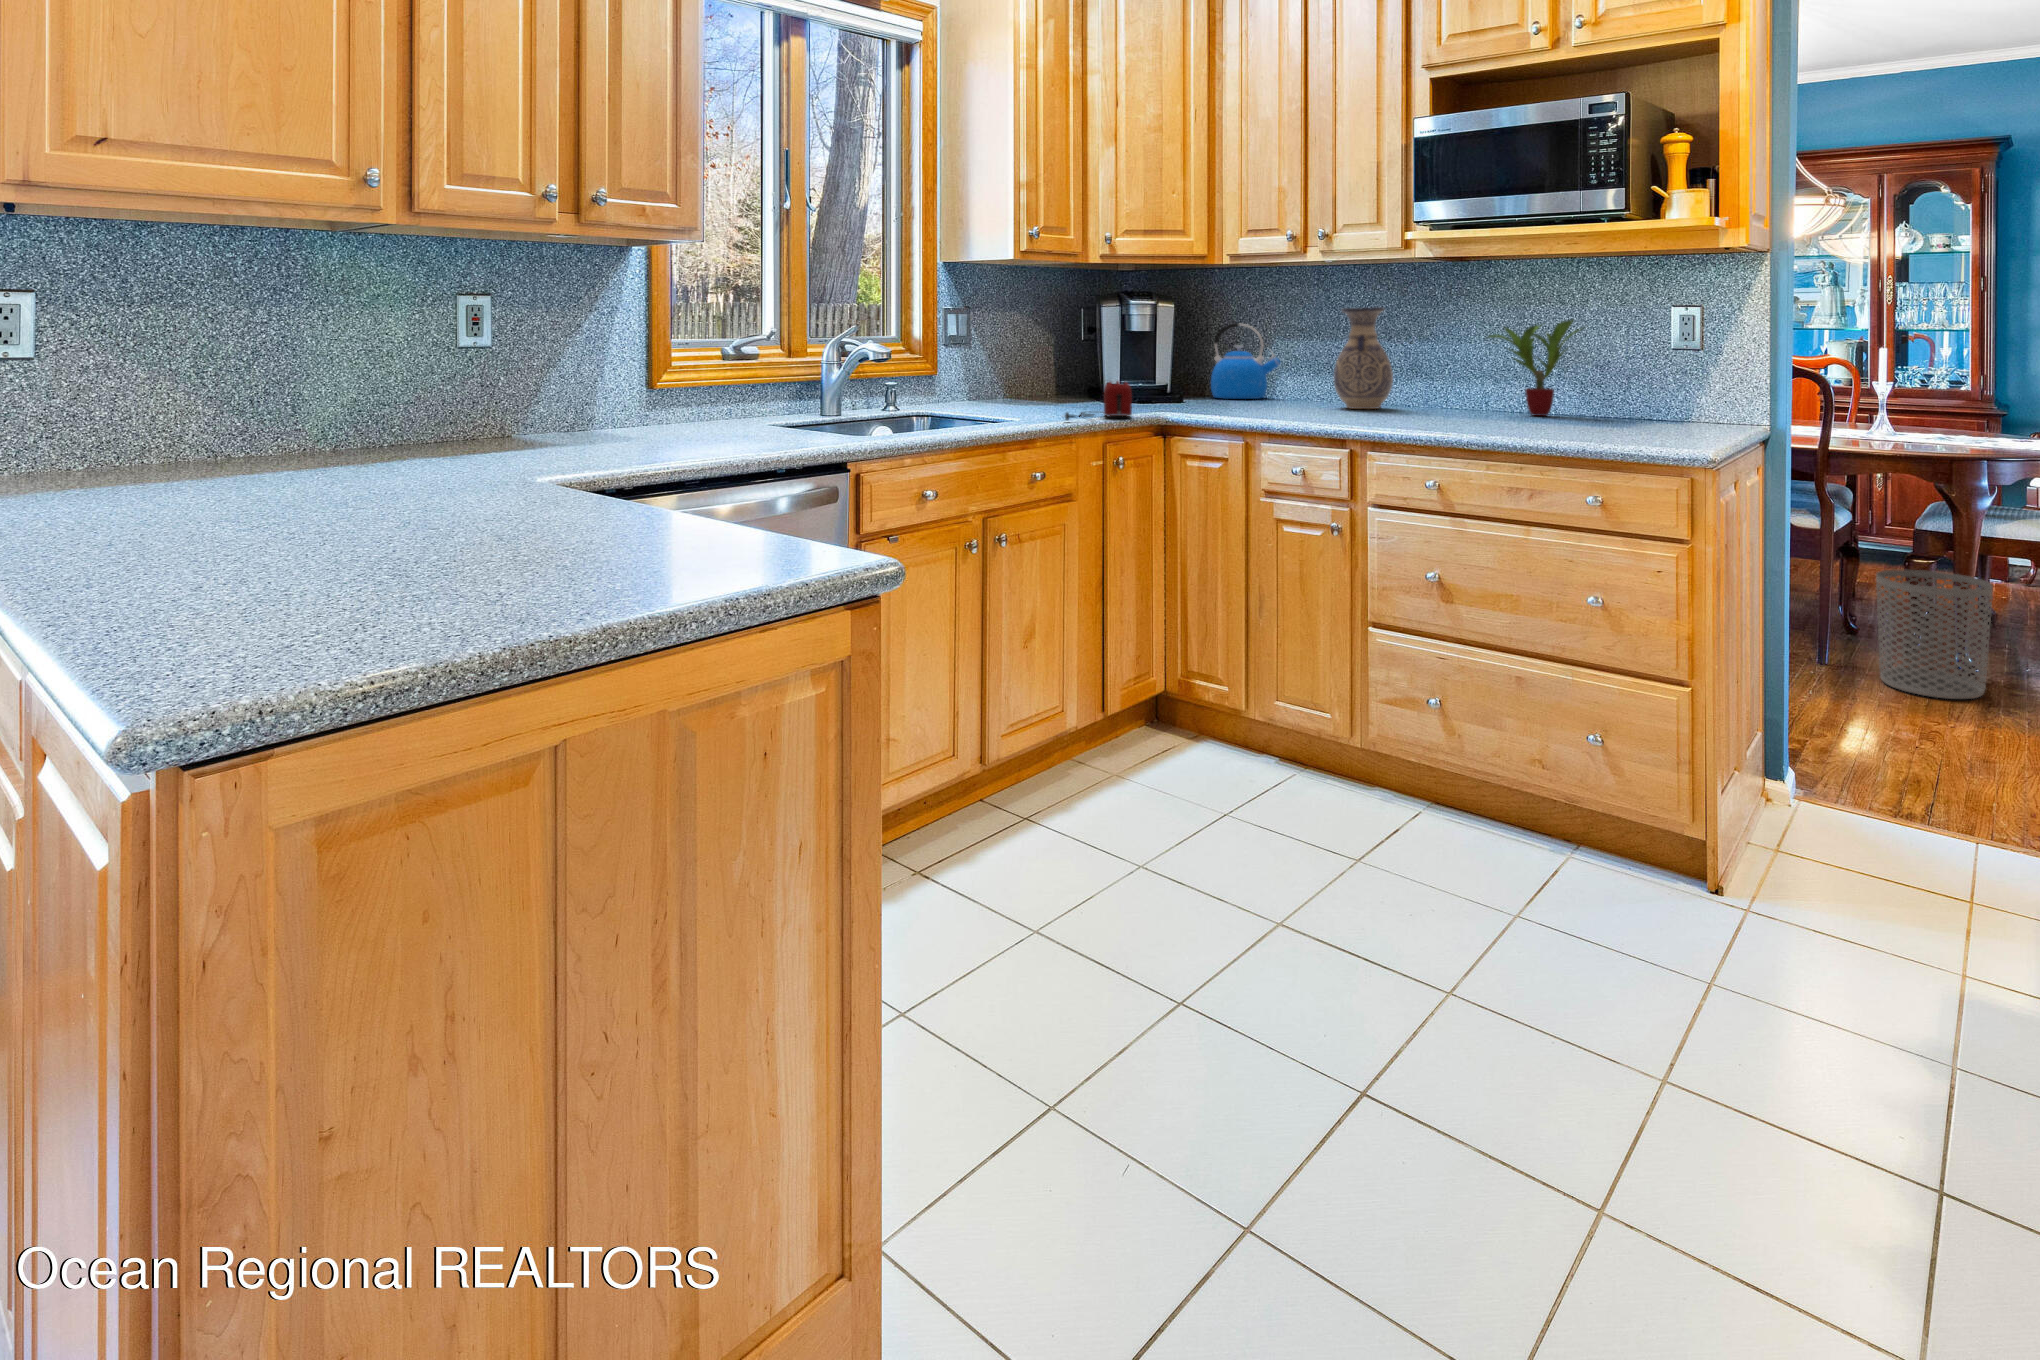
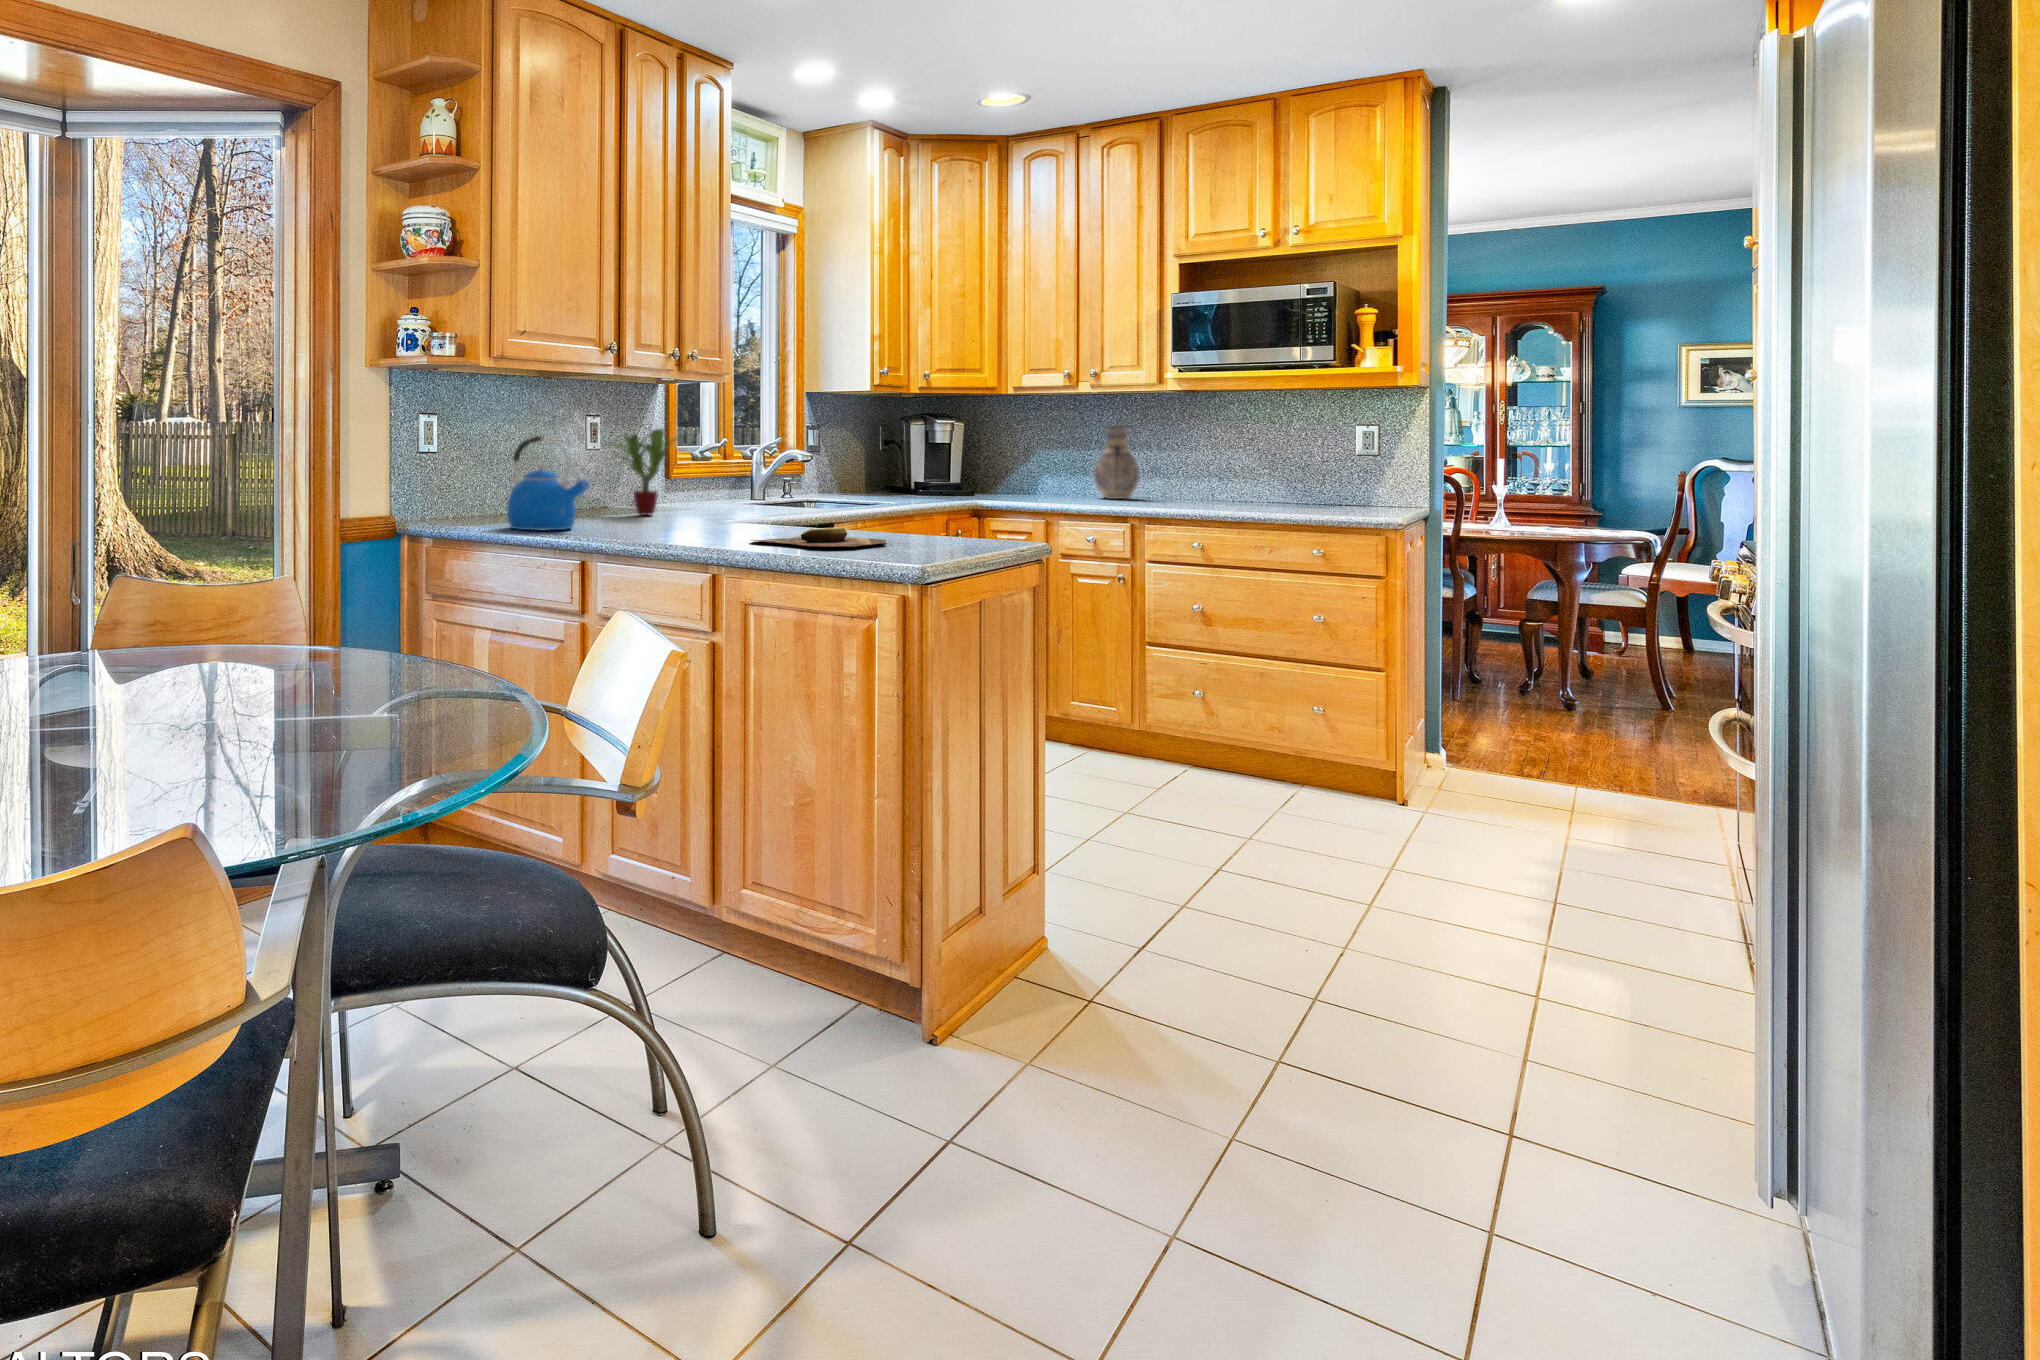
potted plant: present [1488,319,1589,416] -> present [605,429,678,516]
kettle: present [1211,323,1281,399] -> present [507,436,589,531]
toaster: present [1064,381,1132,420] -> none [922,476,967,503]
cutting board: none [342,511,667,570] -> present [752,527,886,547]
waste bin: present [1876,570,1993,699] -> none [1498,626,1590,720]

